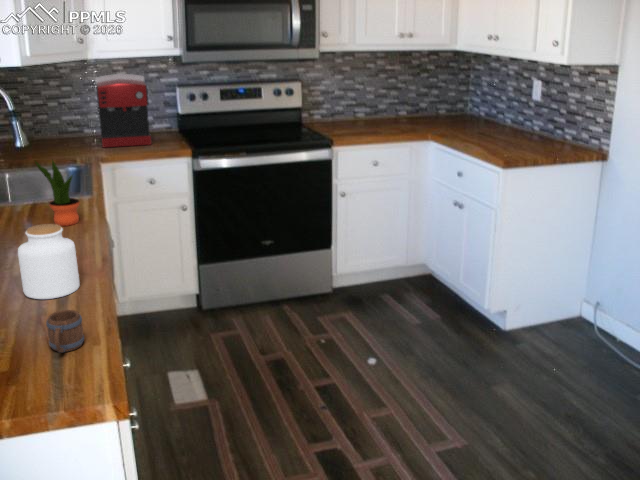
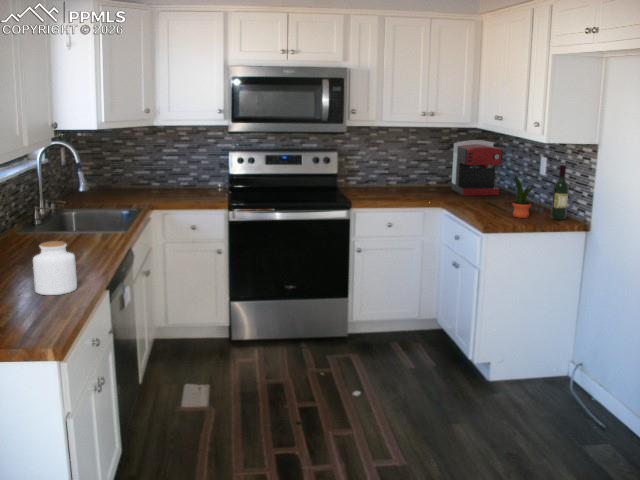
coffee maker: present [95,74,152,147] -> present [451,140,503,196]
wine bottle: none [563,88,582,150] -> present [551,165,569,220]
potted plant: present [35,160,79,226] -> present [512,174,533,218]
mug: present [46,310,84,353] -> none [28,298,55,327]

